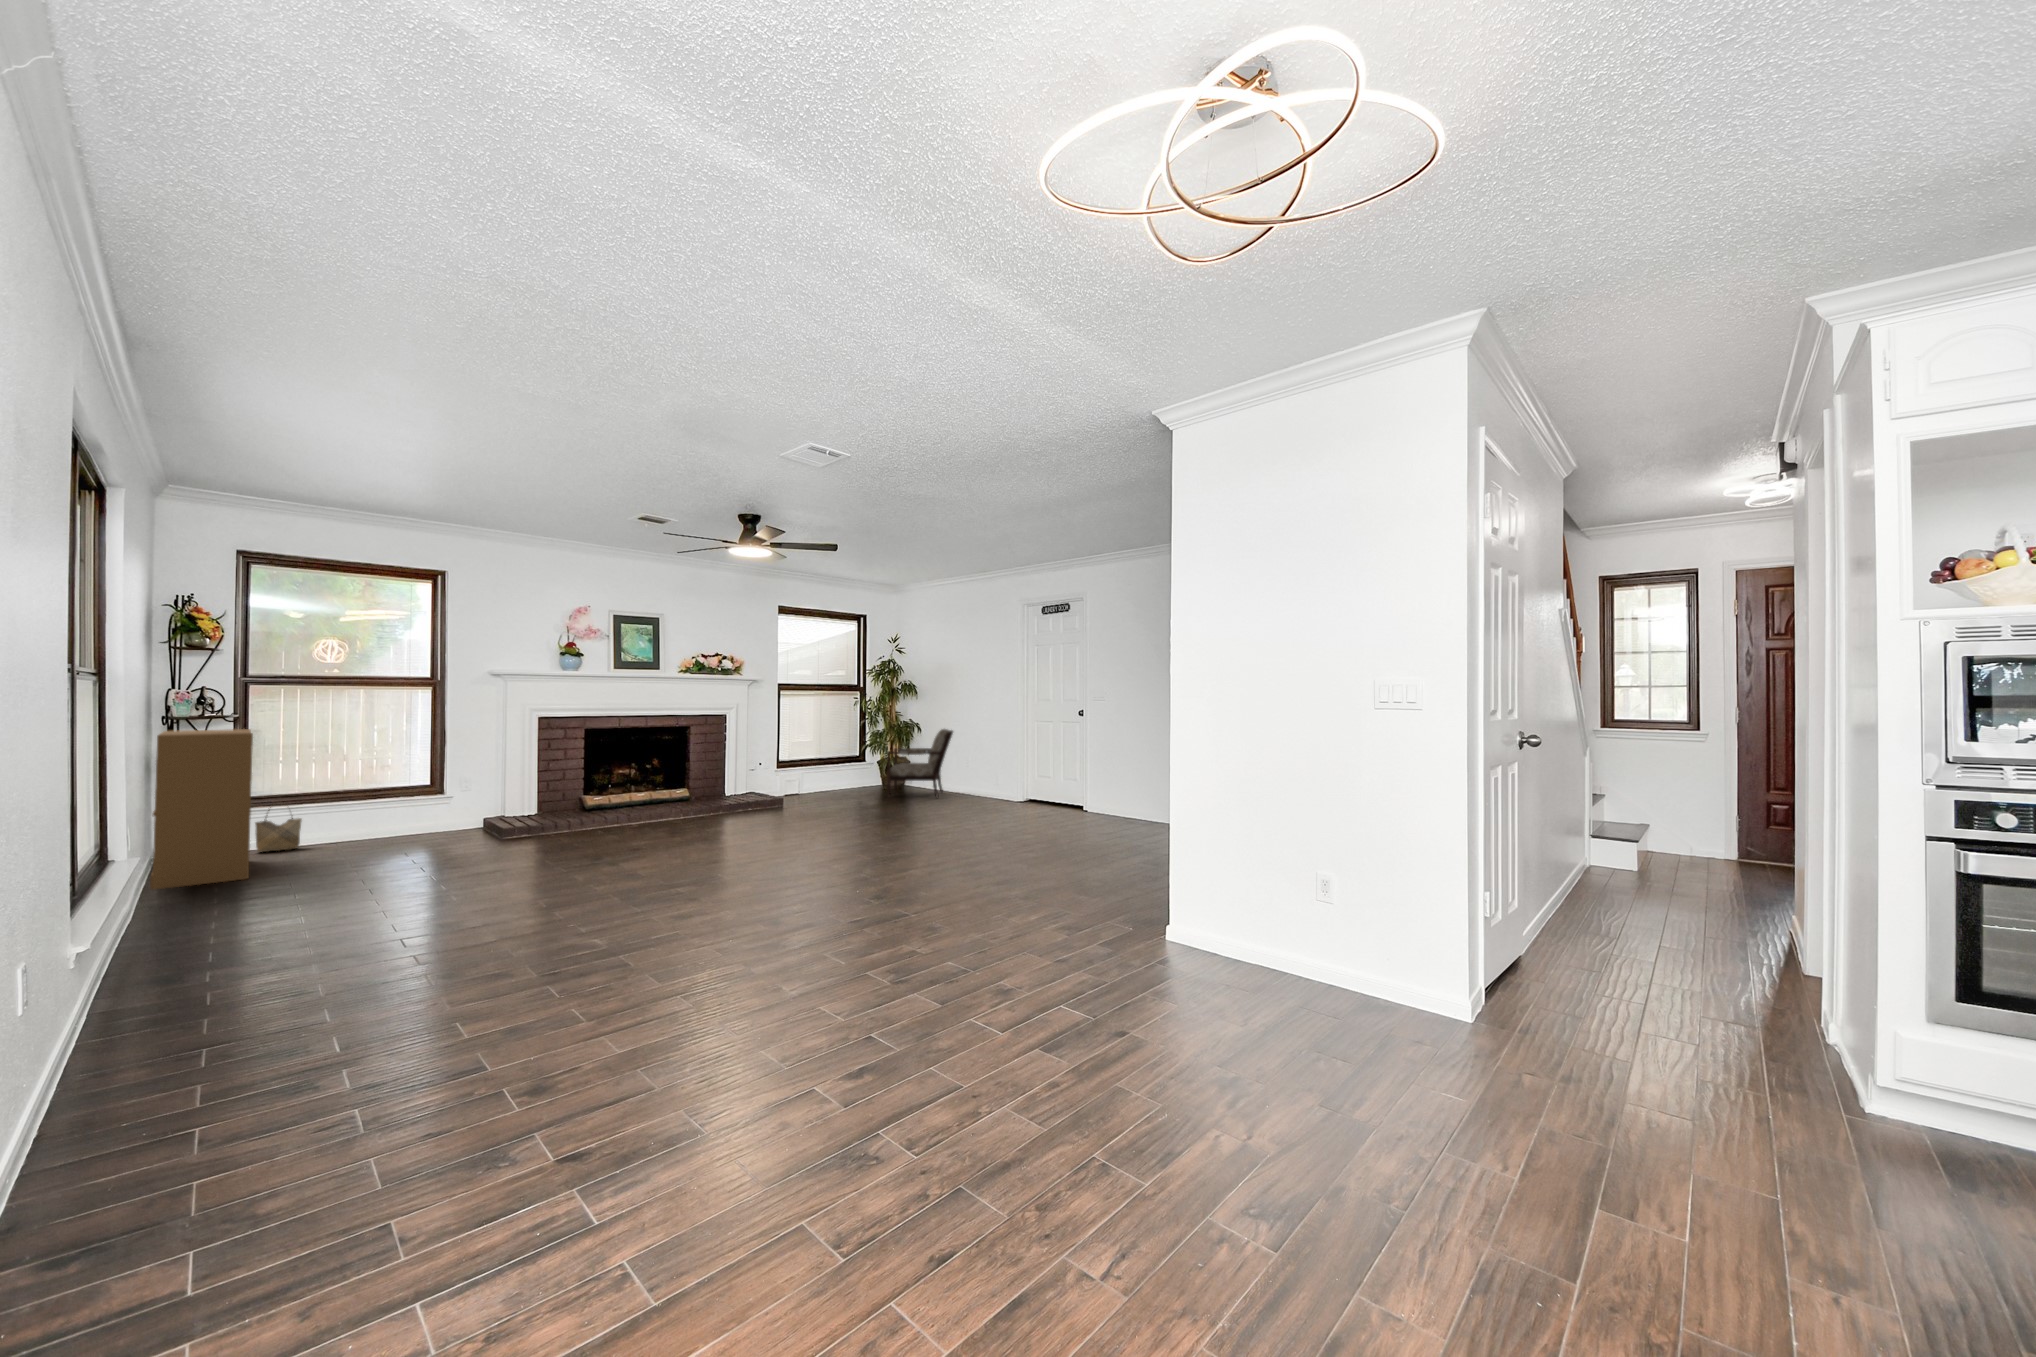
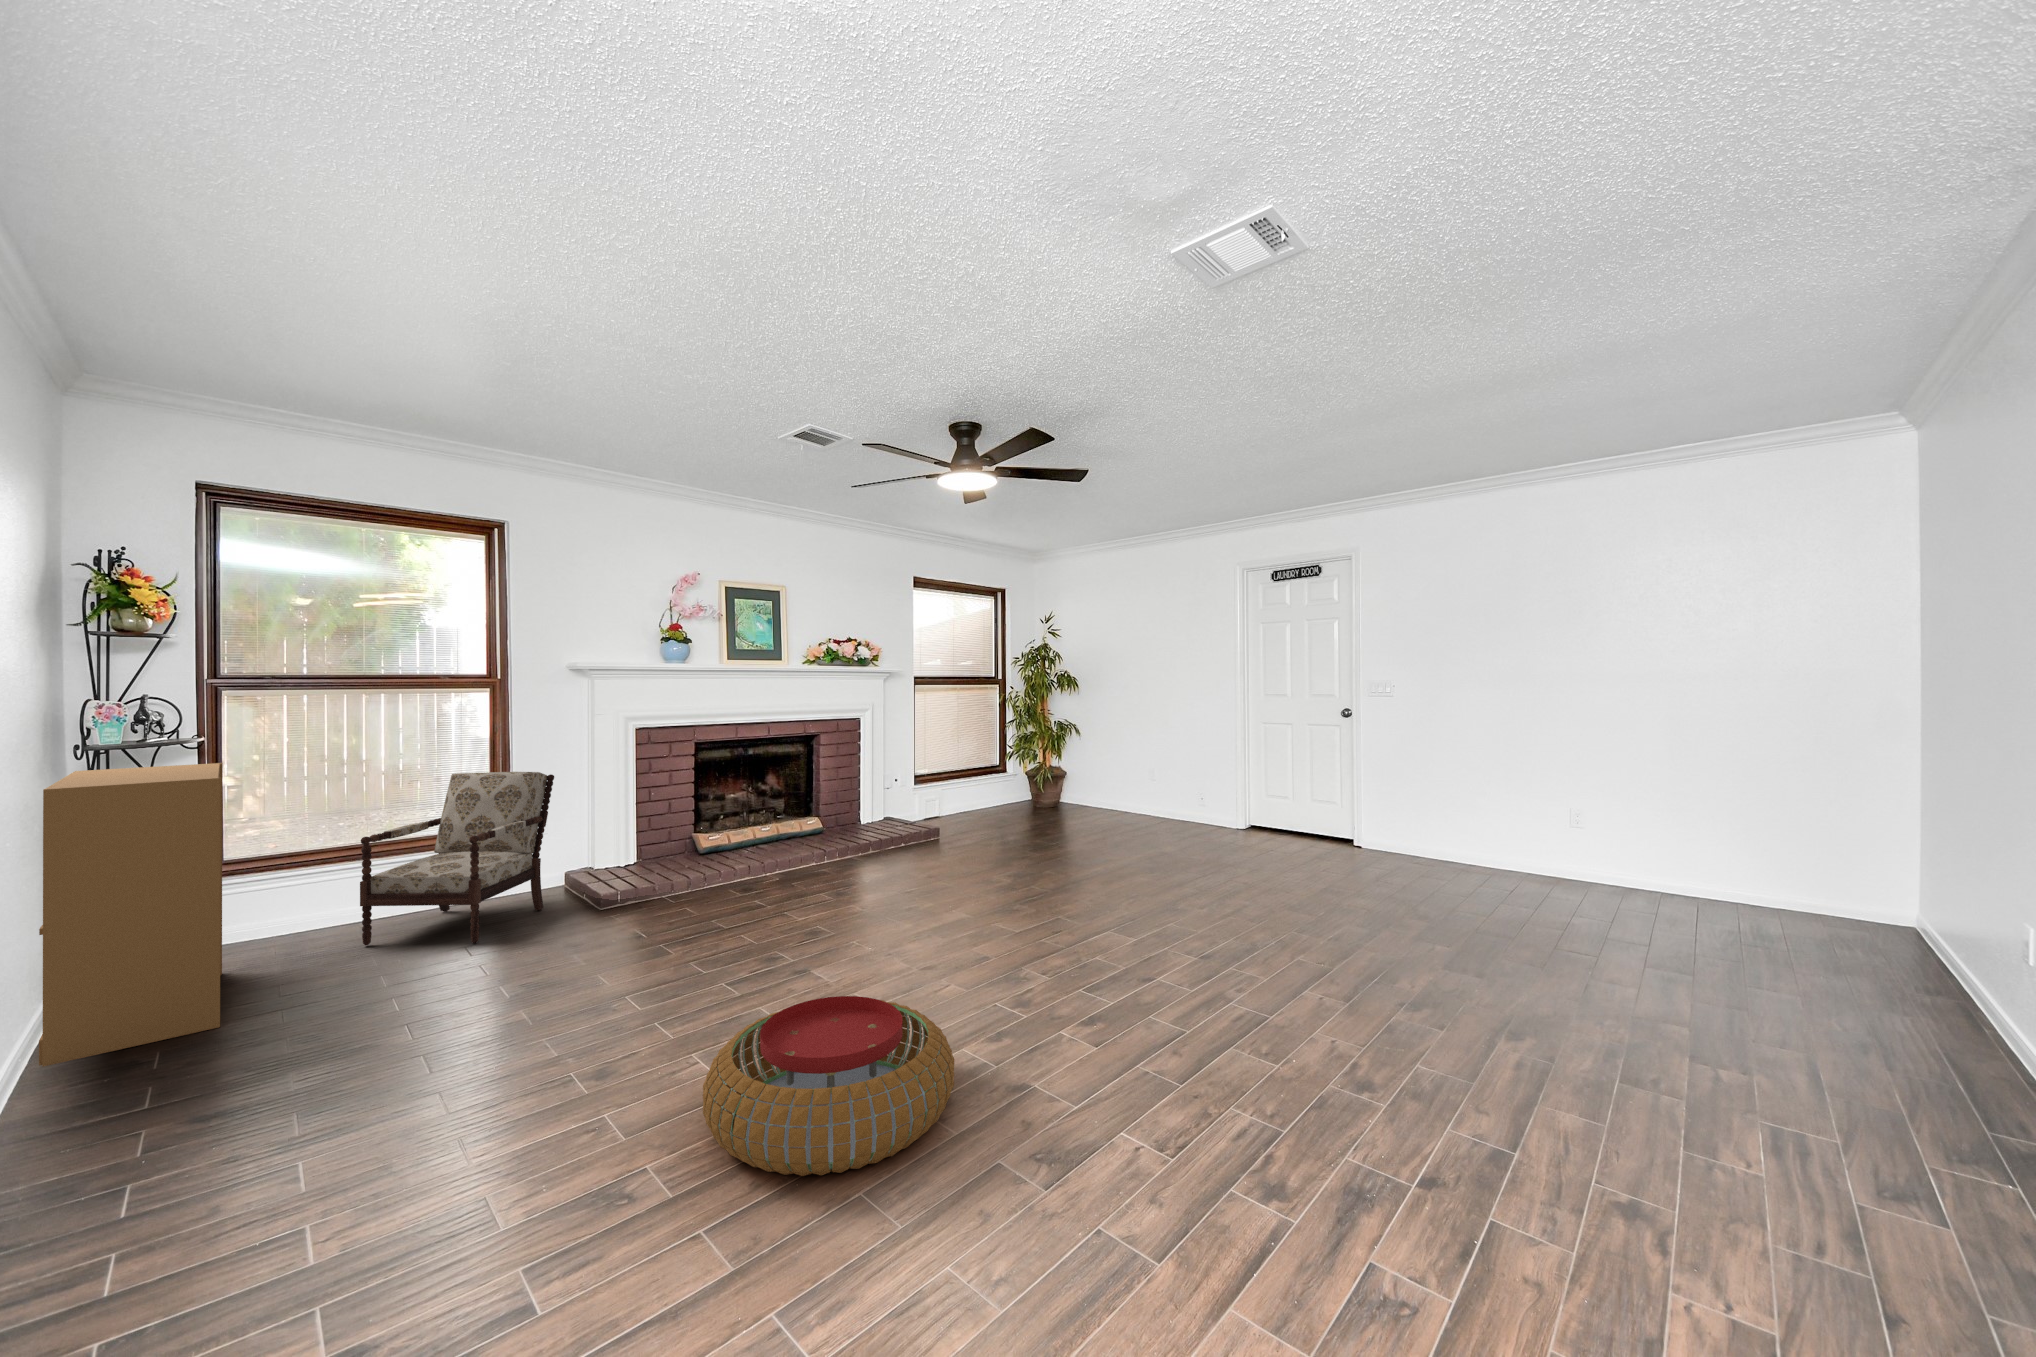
armchair: present [887,729,953,798] -> present [360,772,554,945]
woven basket: present [255,805,302,852] -> none [234,869,308,950]
pouf: none [498,851,646,919] -> present [703,996,954,1176]

